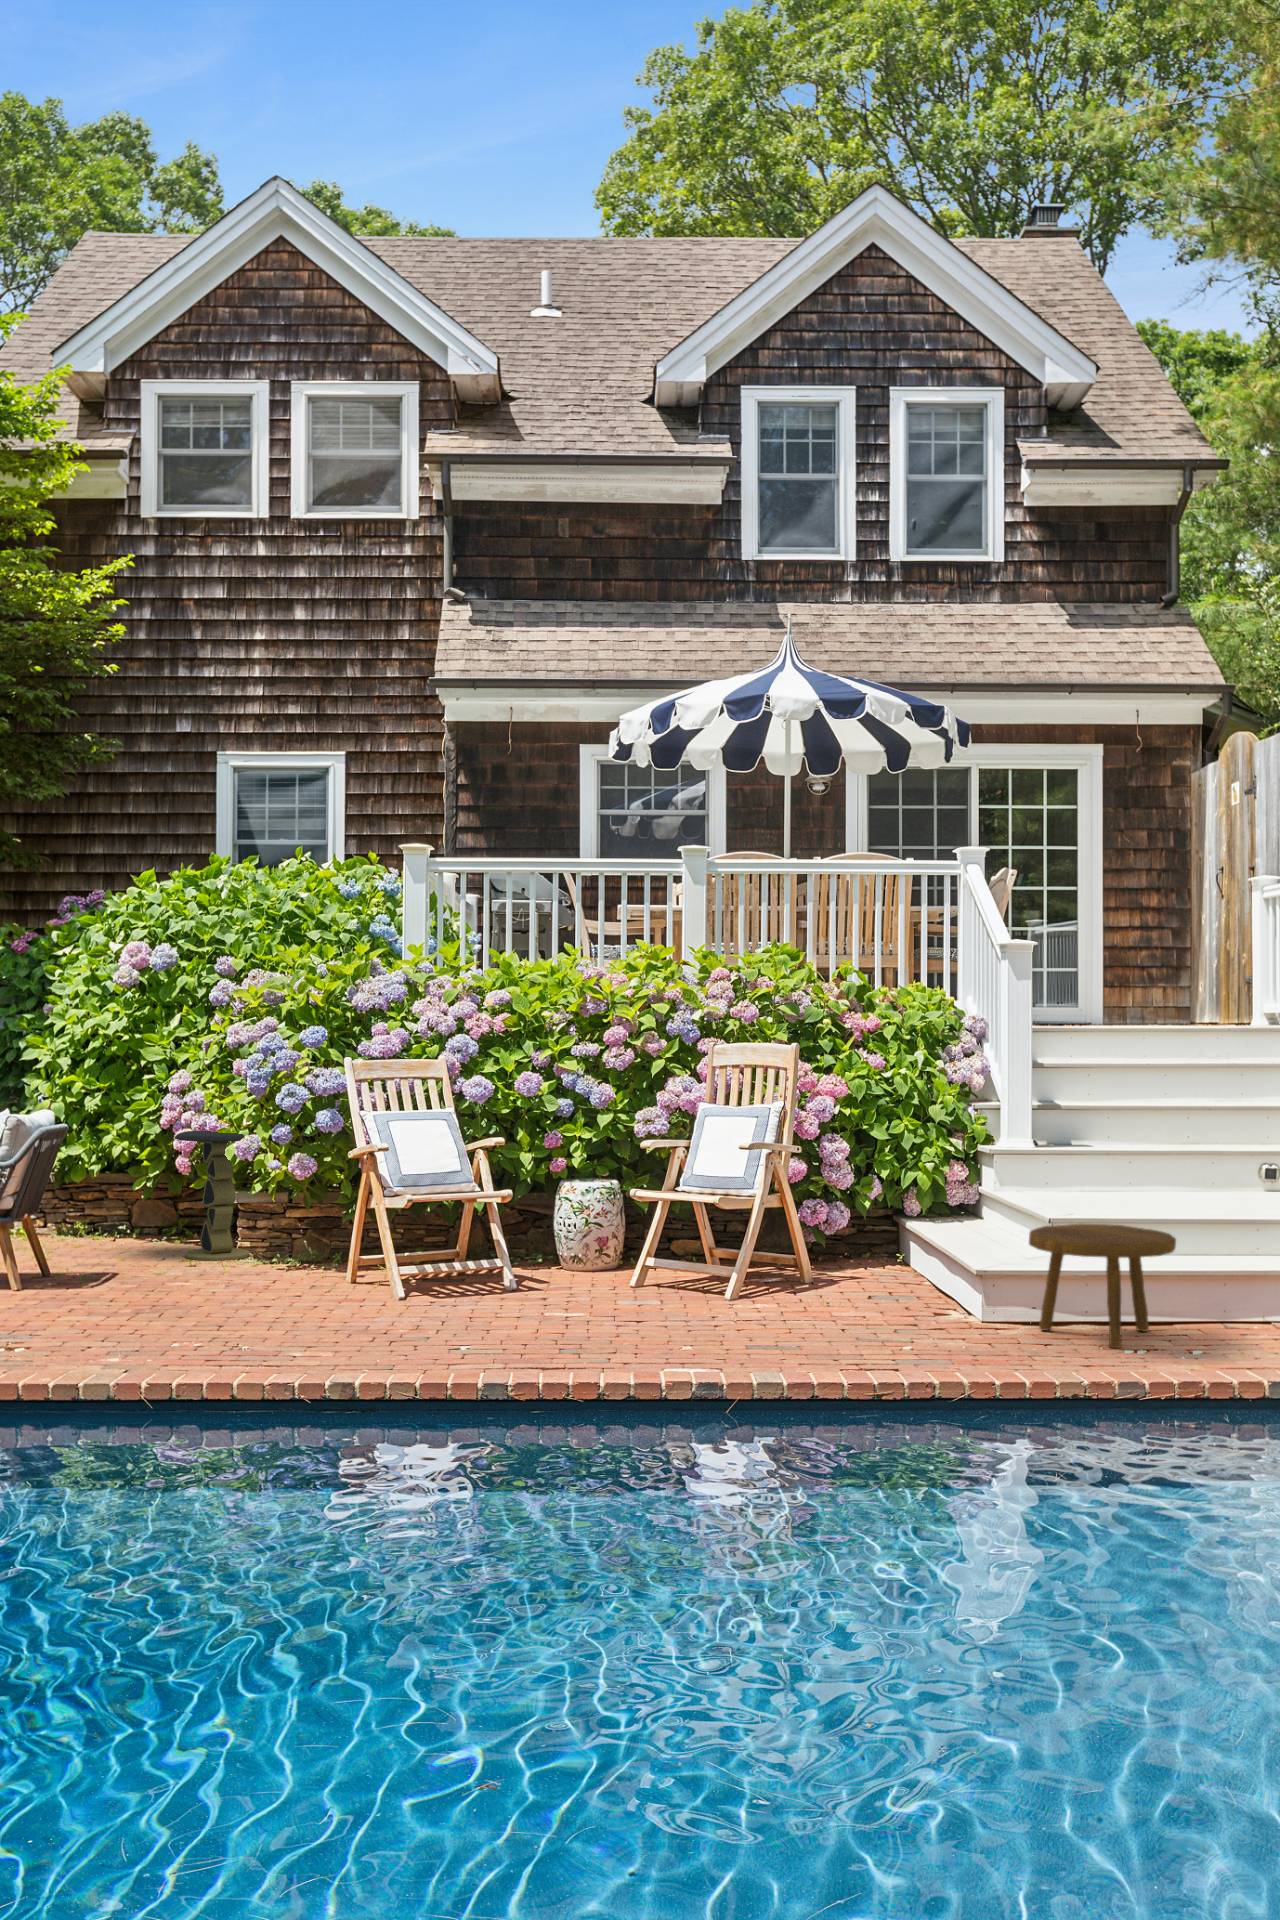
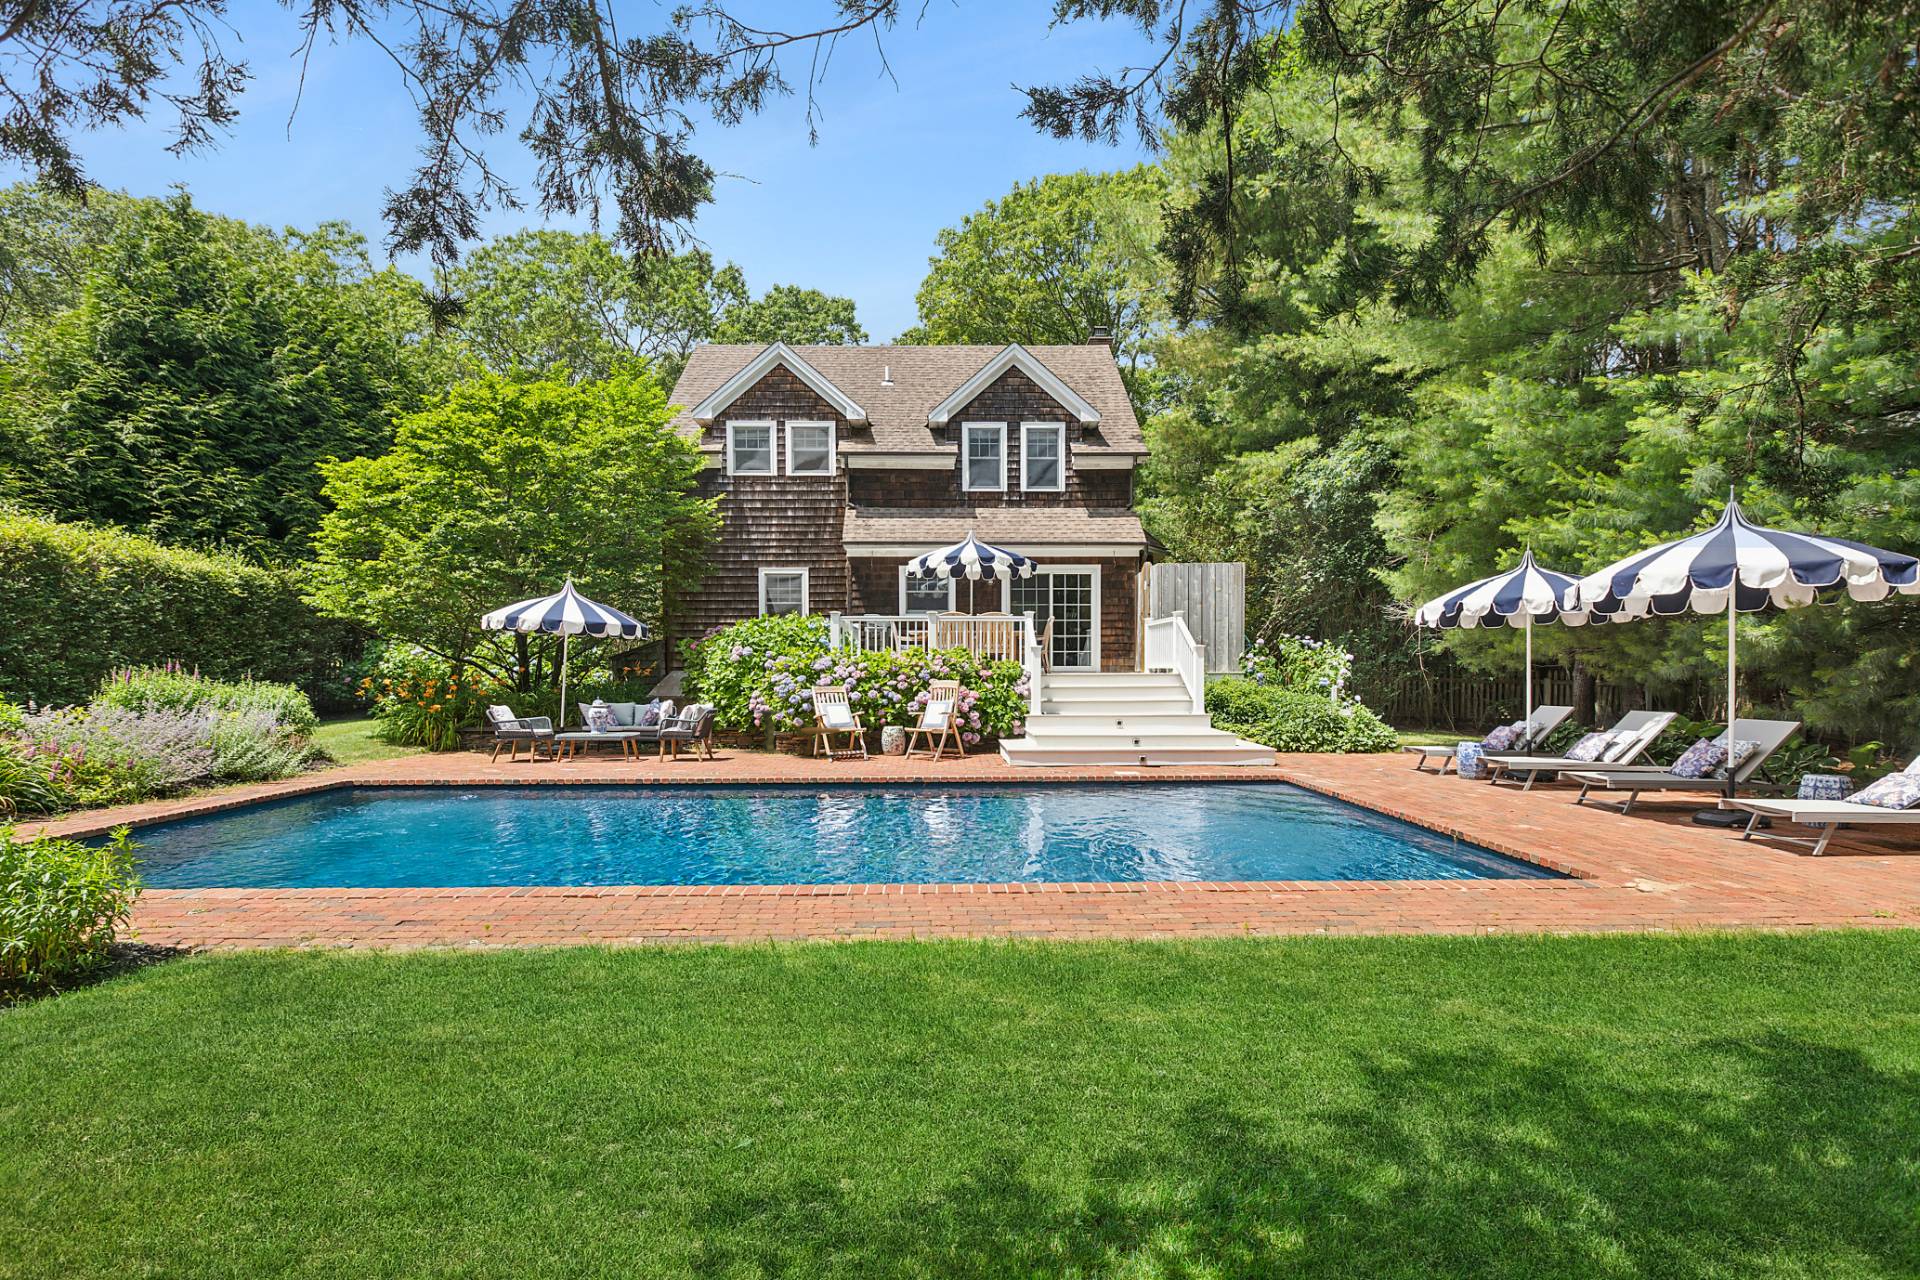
footstool: present [1029,1224,1176,1348] -> present [801,727,840,758]

